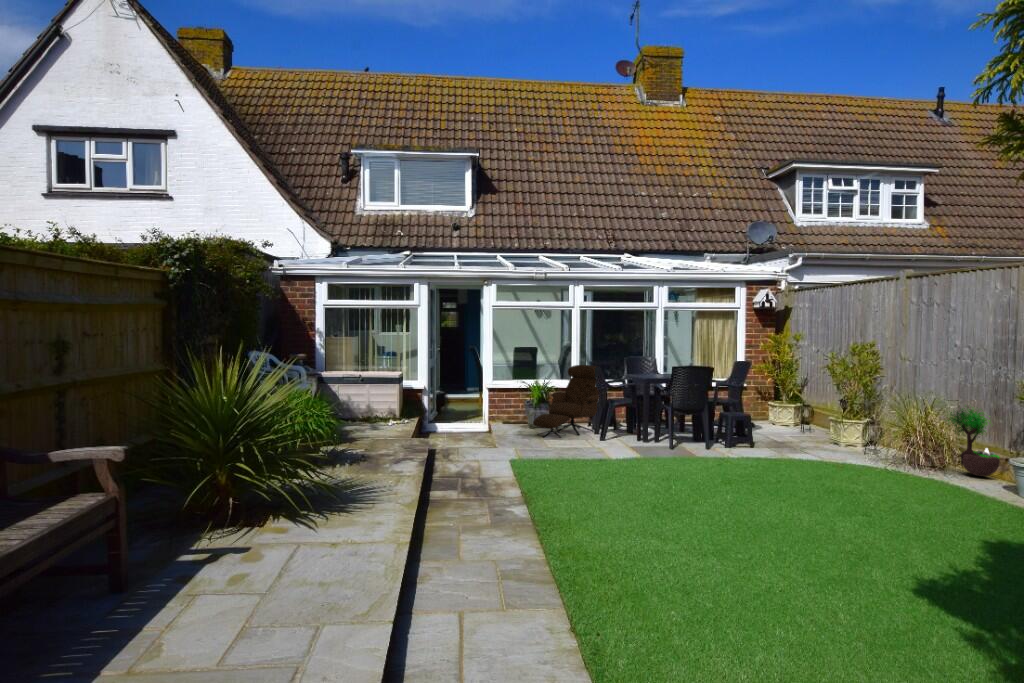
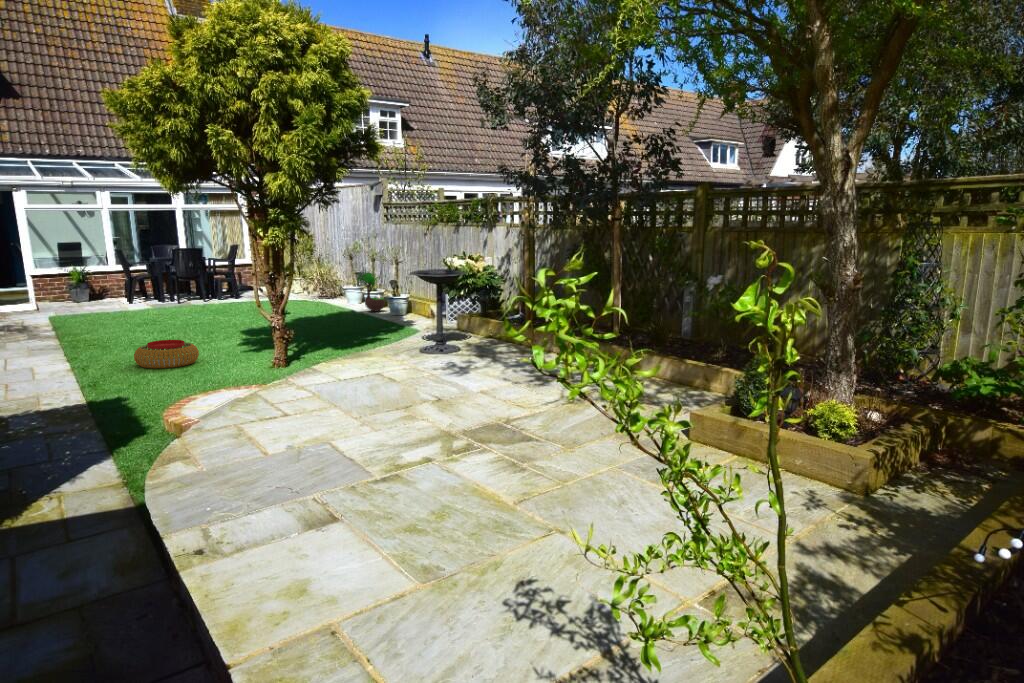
lounge chair: present [533,365,601,438] -> none [73,256,134,314]
pouf: none [658,546,777,617] -> present [134,340,199,368]

